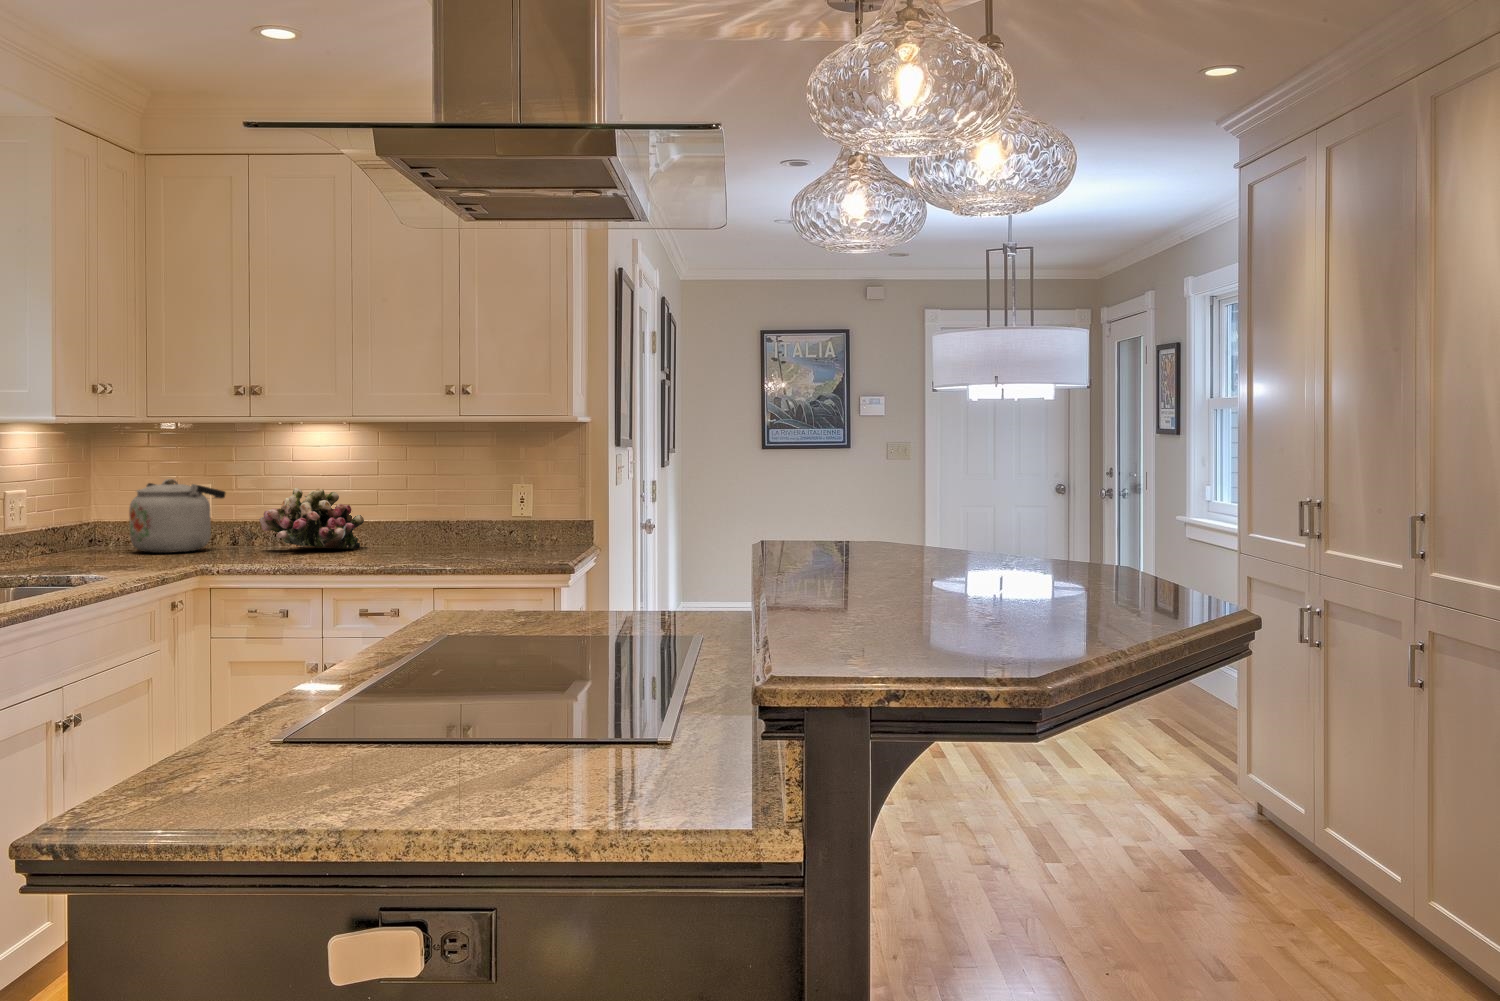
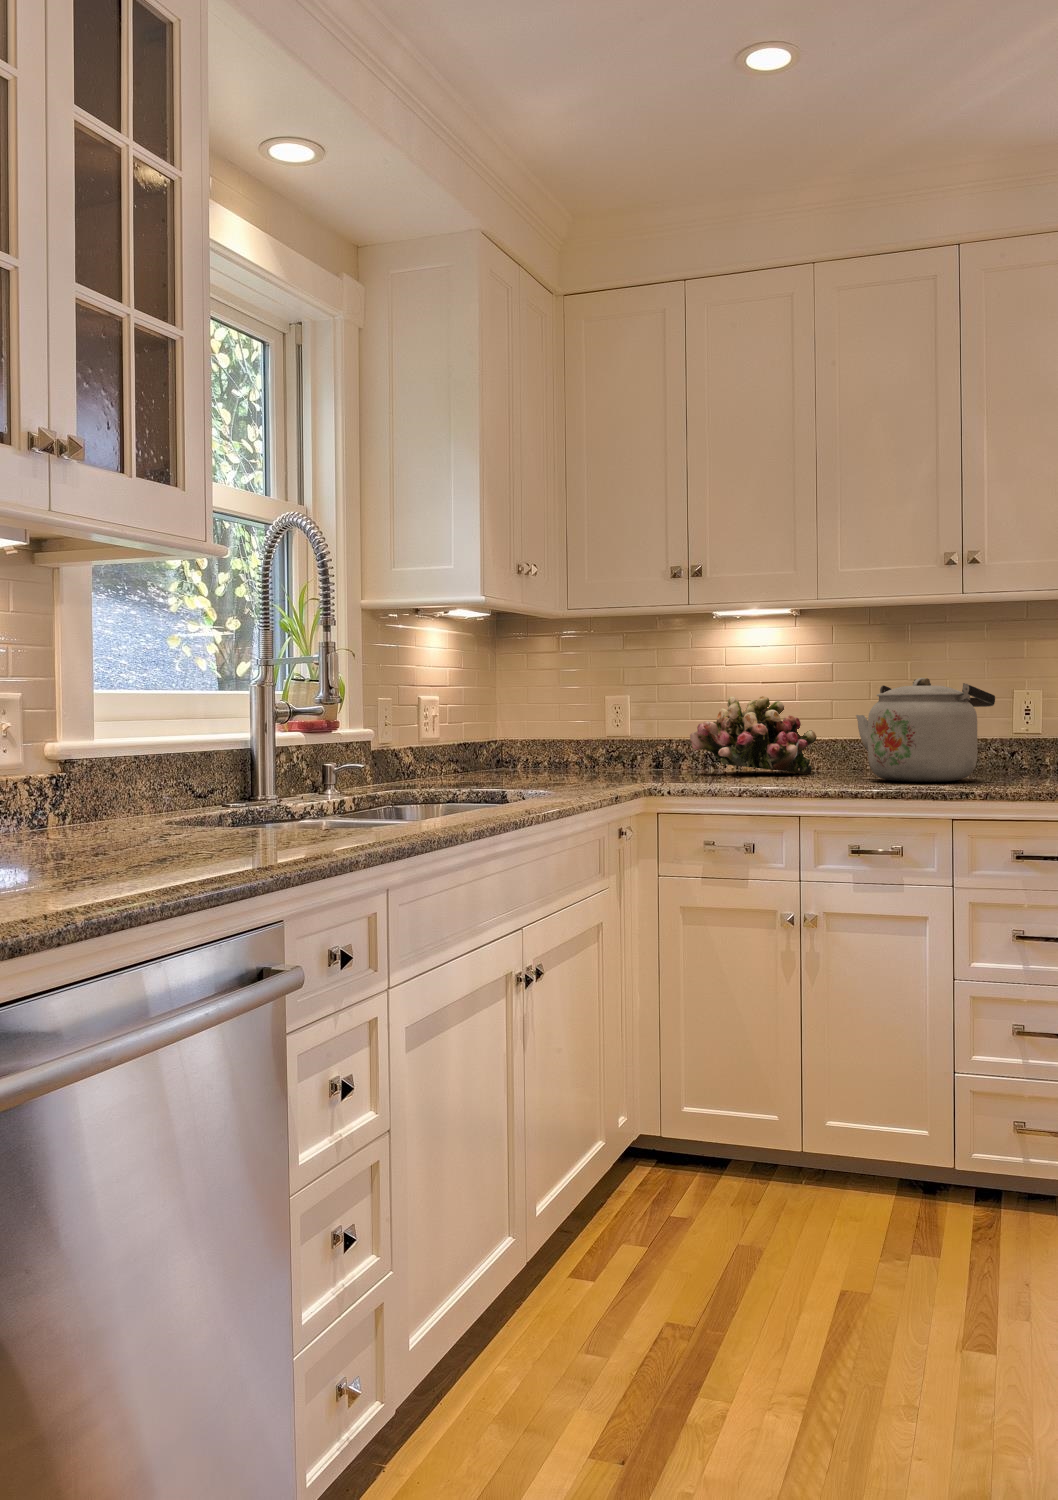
kettle: present [129,479,225,553] -> present [856,678,995,782]

